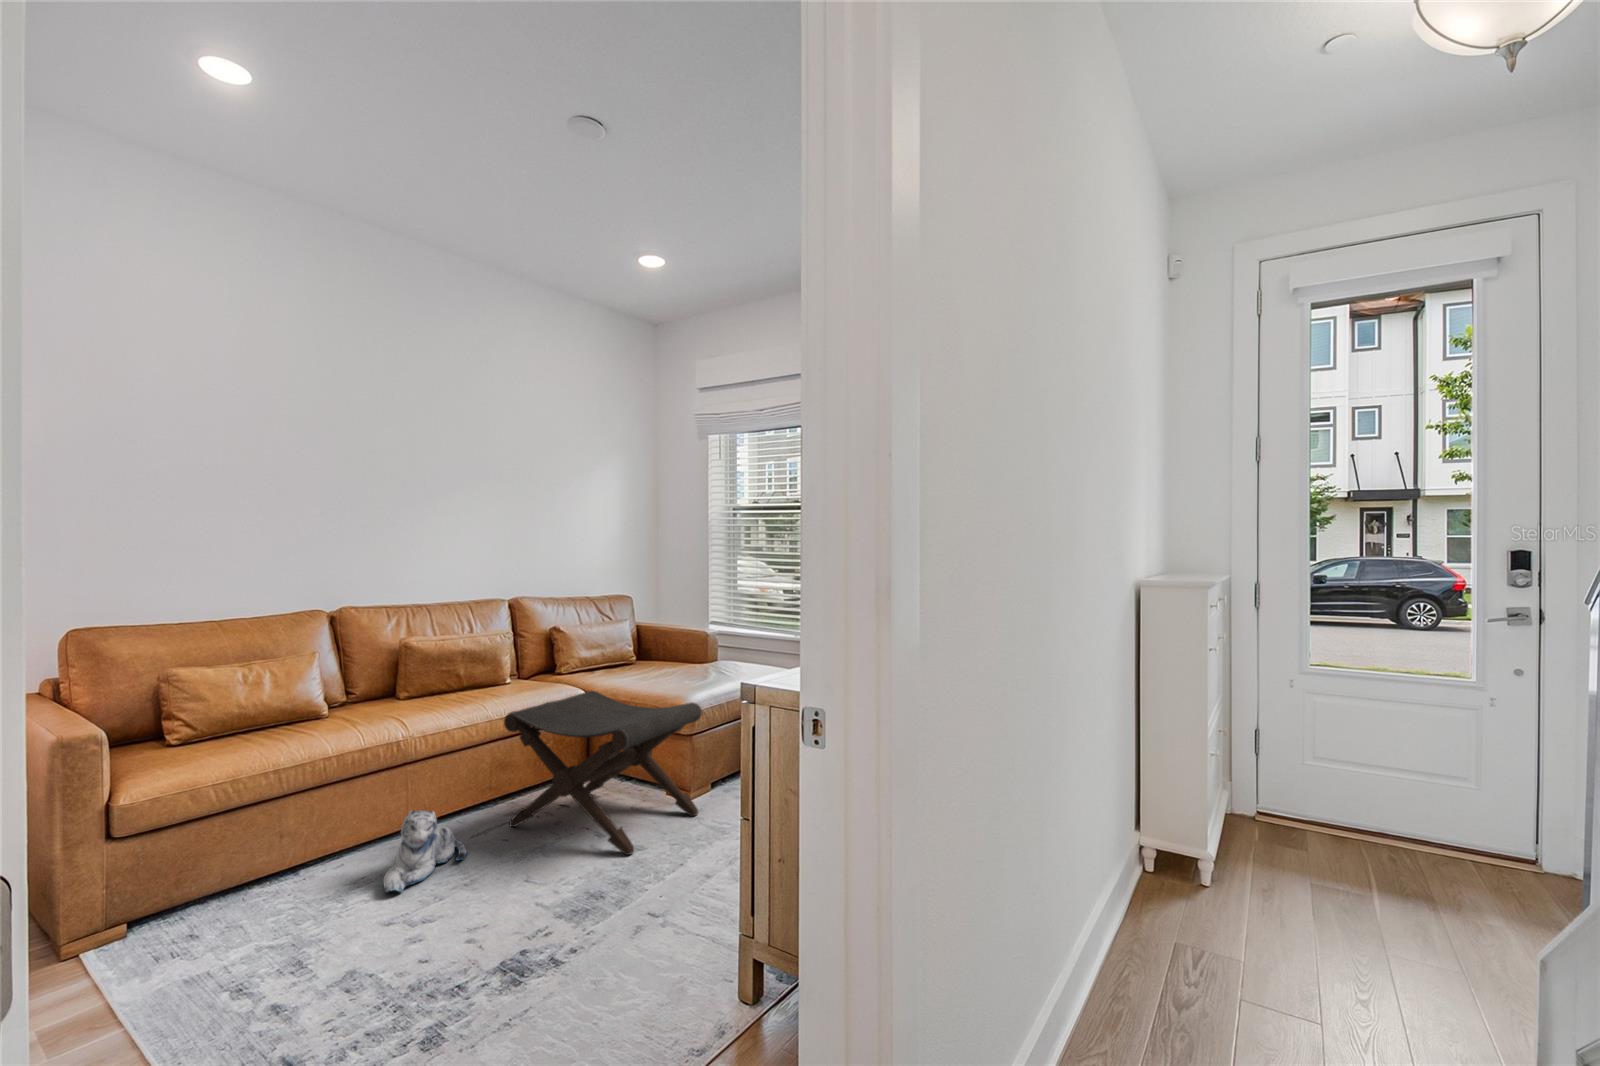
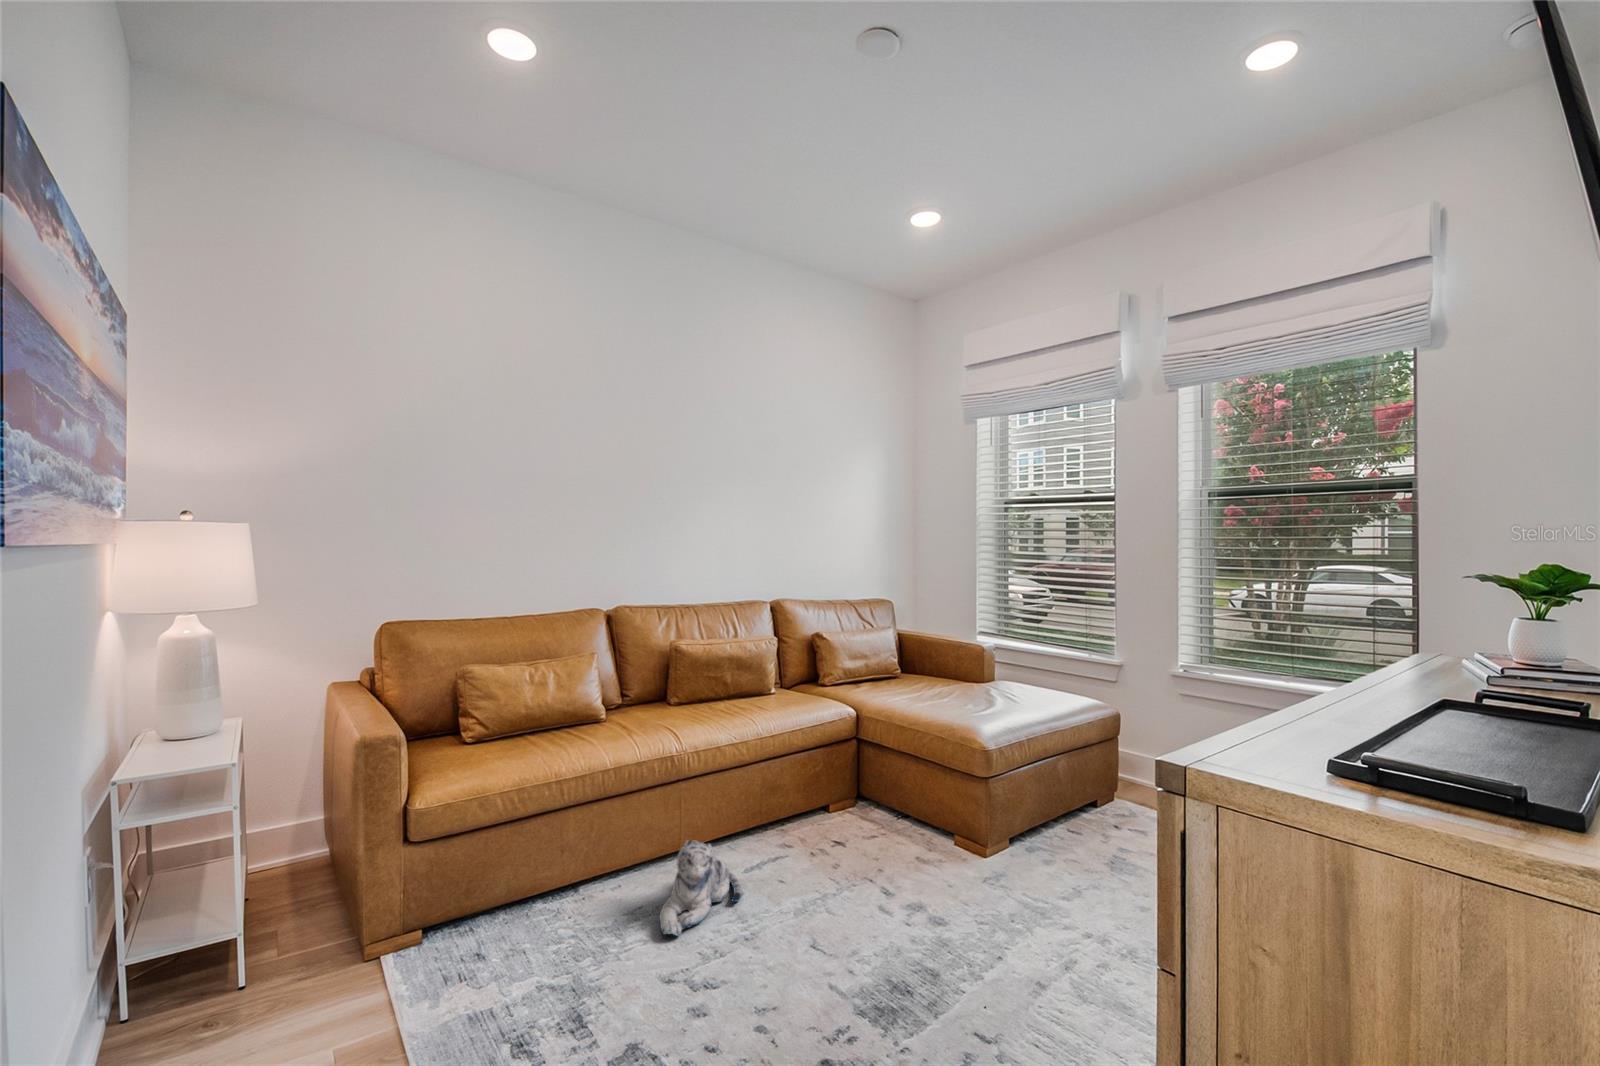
footstool: present [504,691,702,855] -> none [779,711,1006,926]

